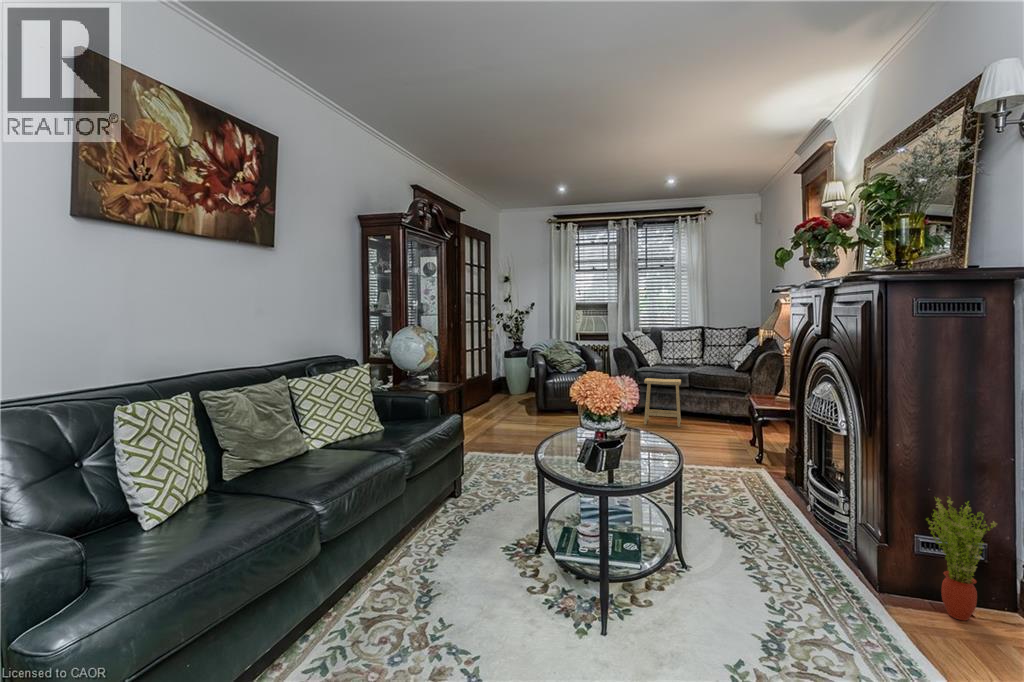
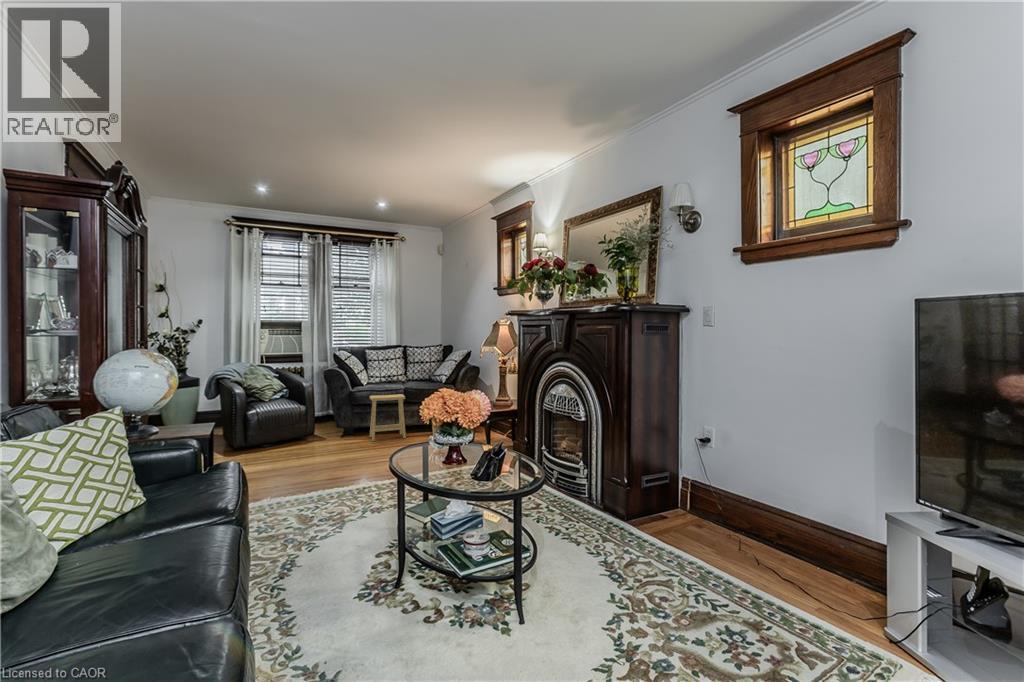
potted plant: present [926,497,996,621] -> none [652,449,681,523]

